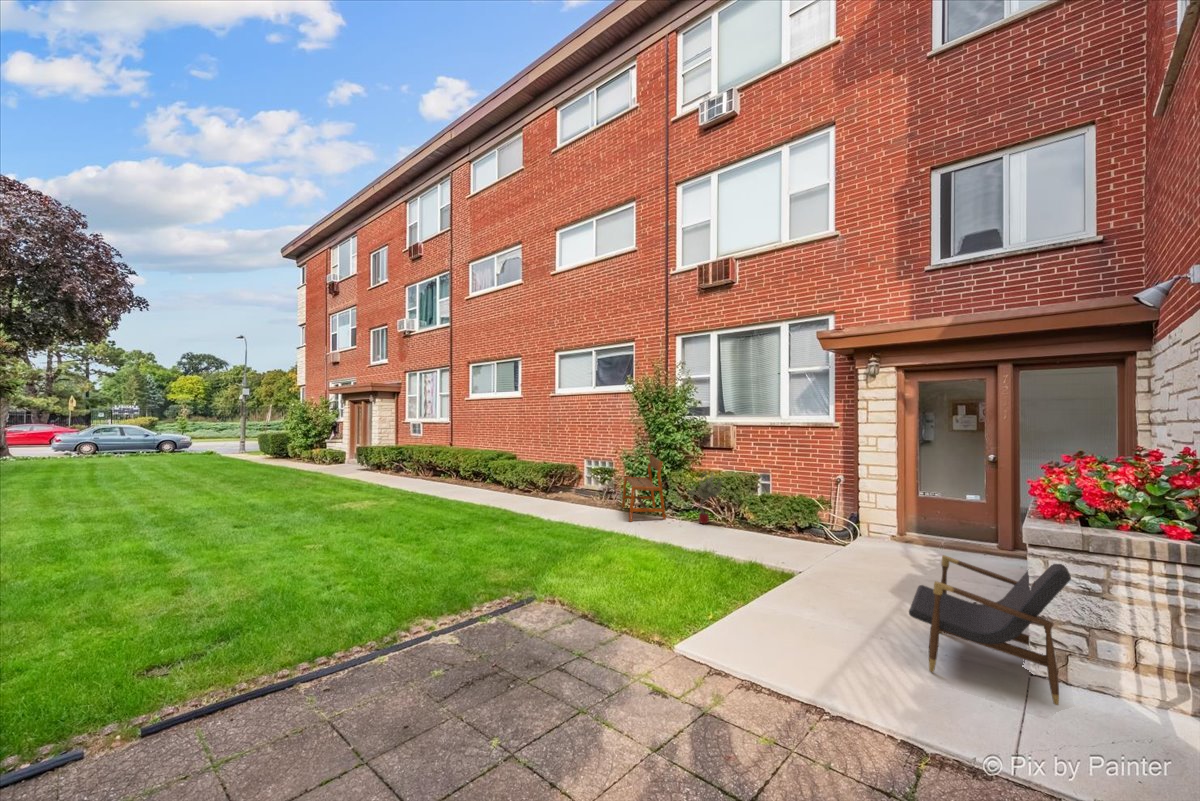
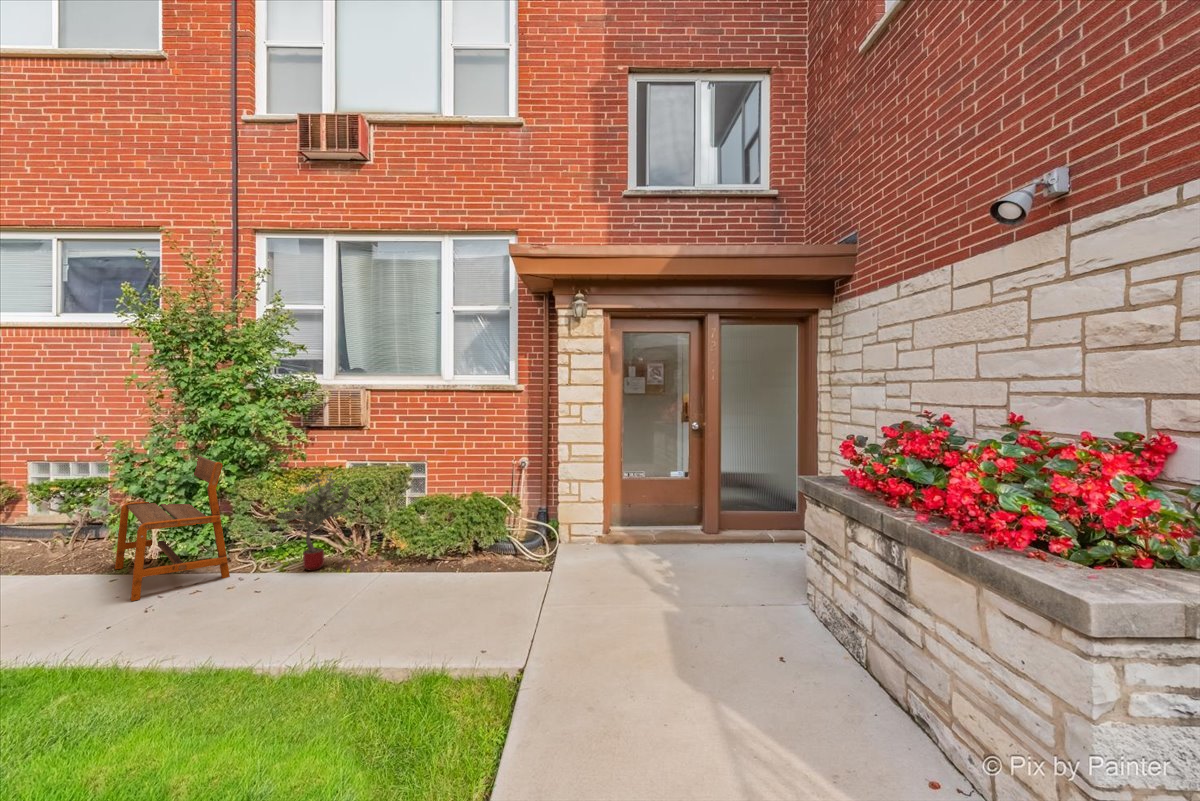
lounge chair: present [909,555,1071,705] -> none [712,526,938,773]

